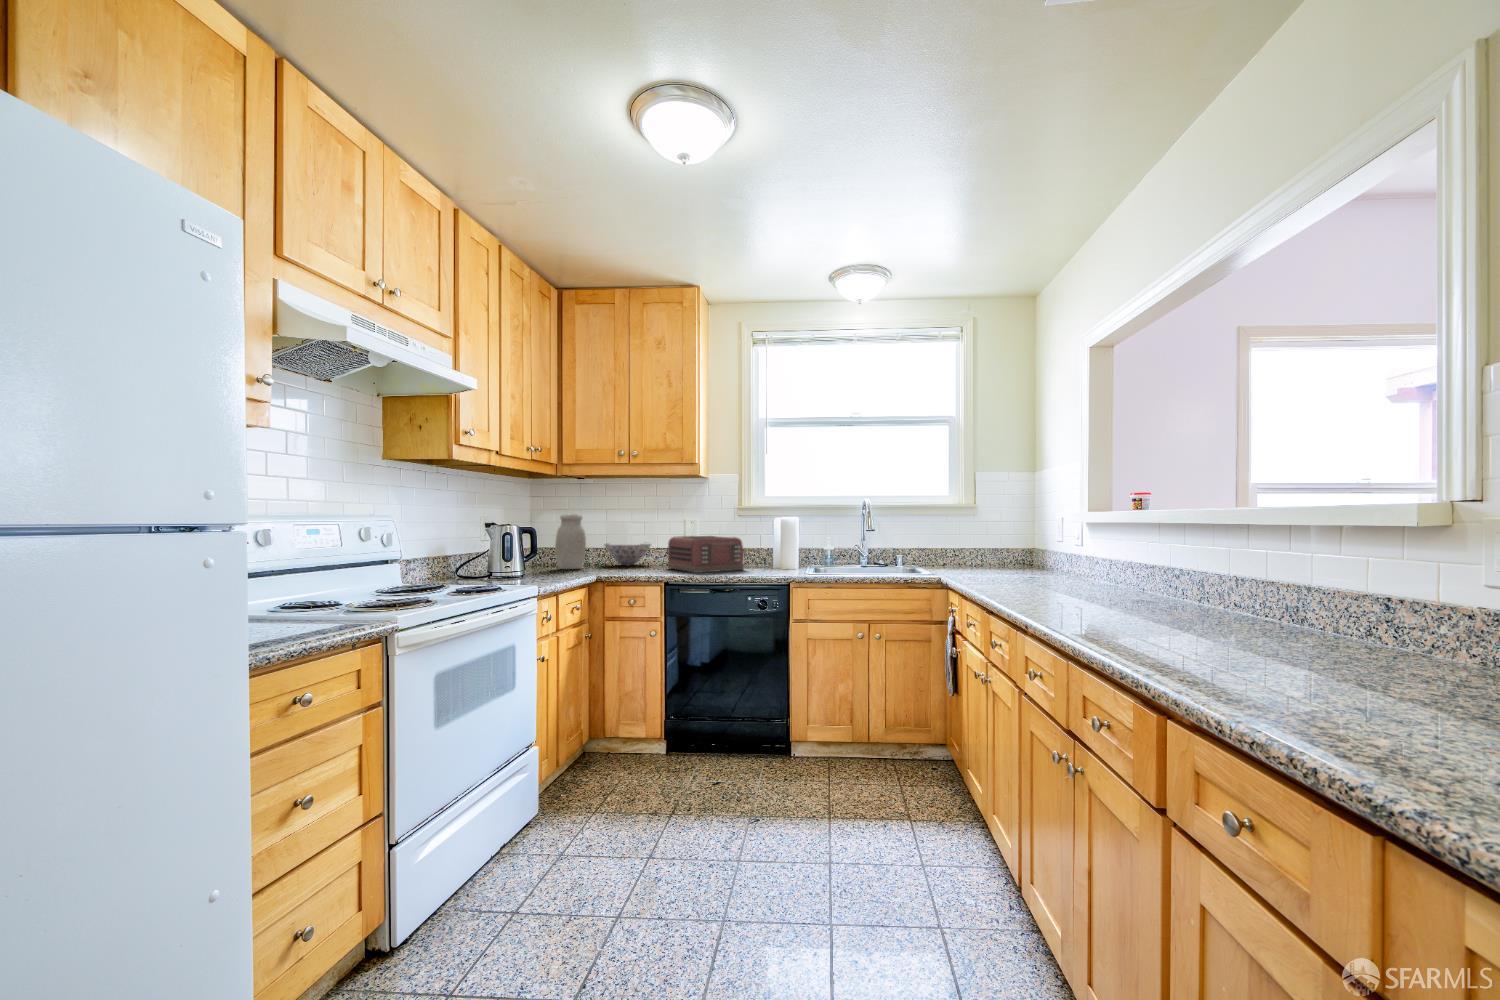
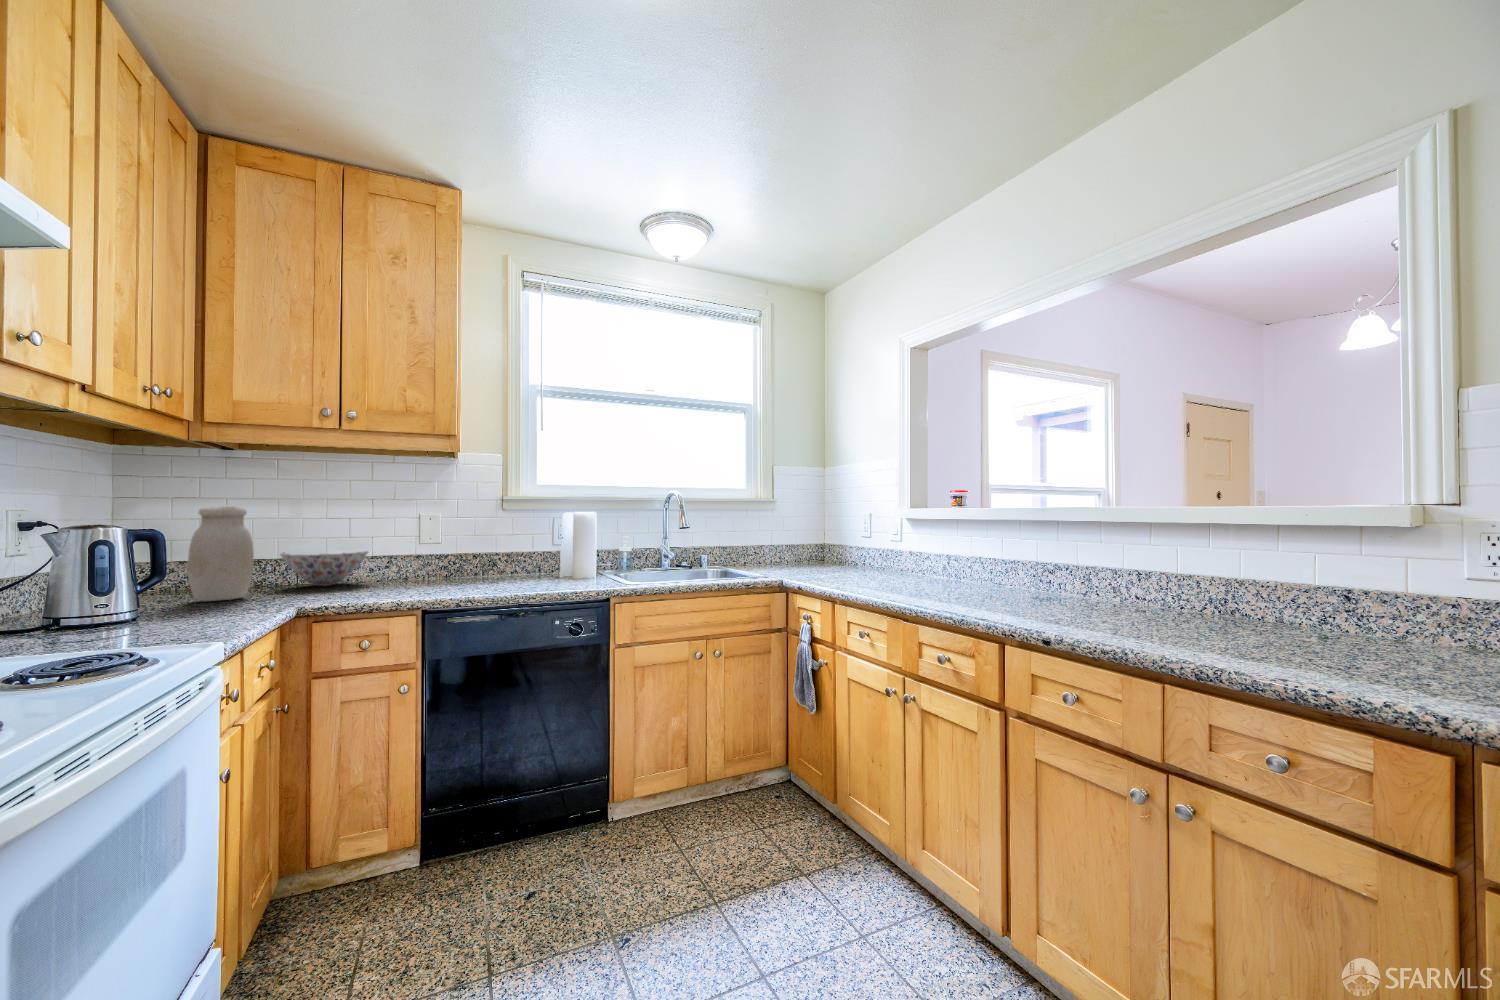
toaster: present [667,536,744,573] -> none [409,537,534,593]

